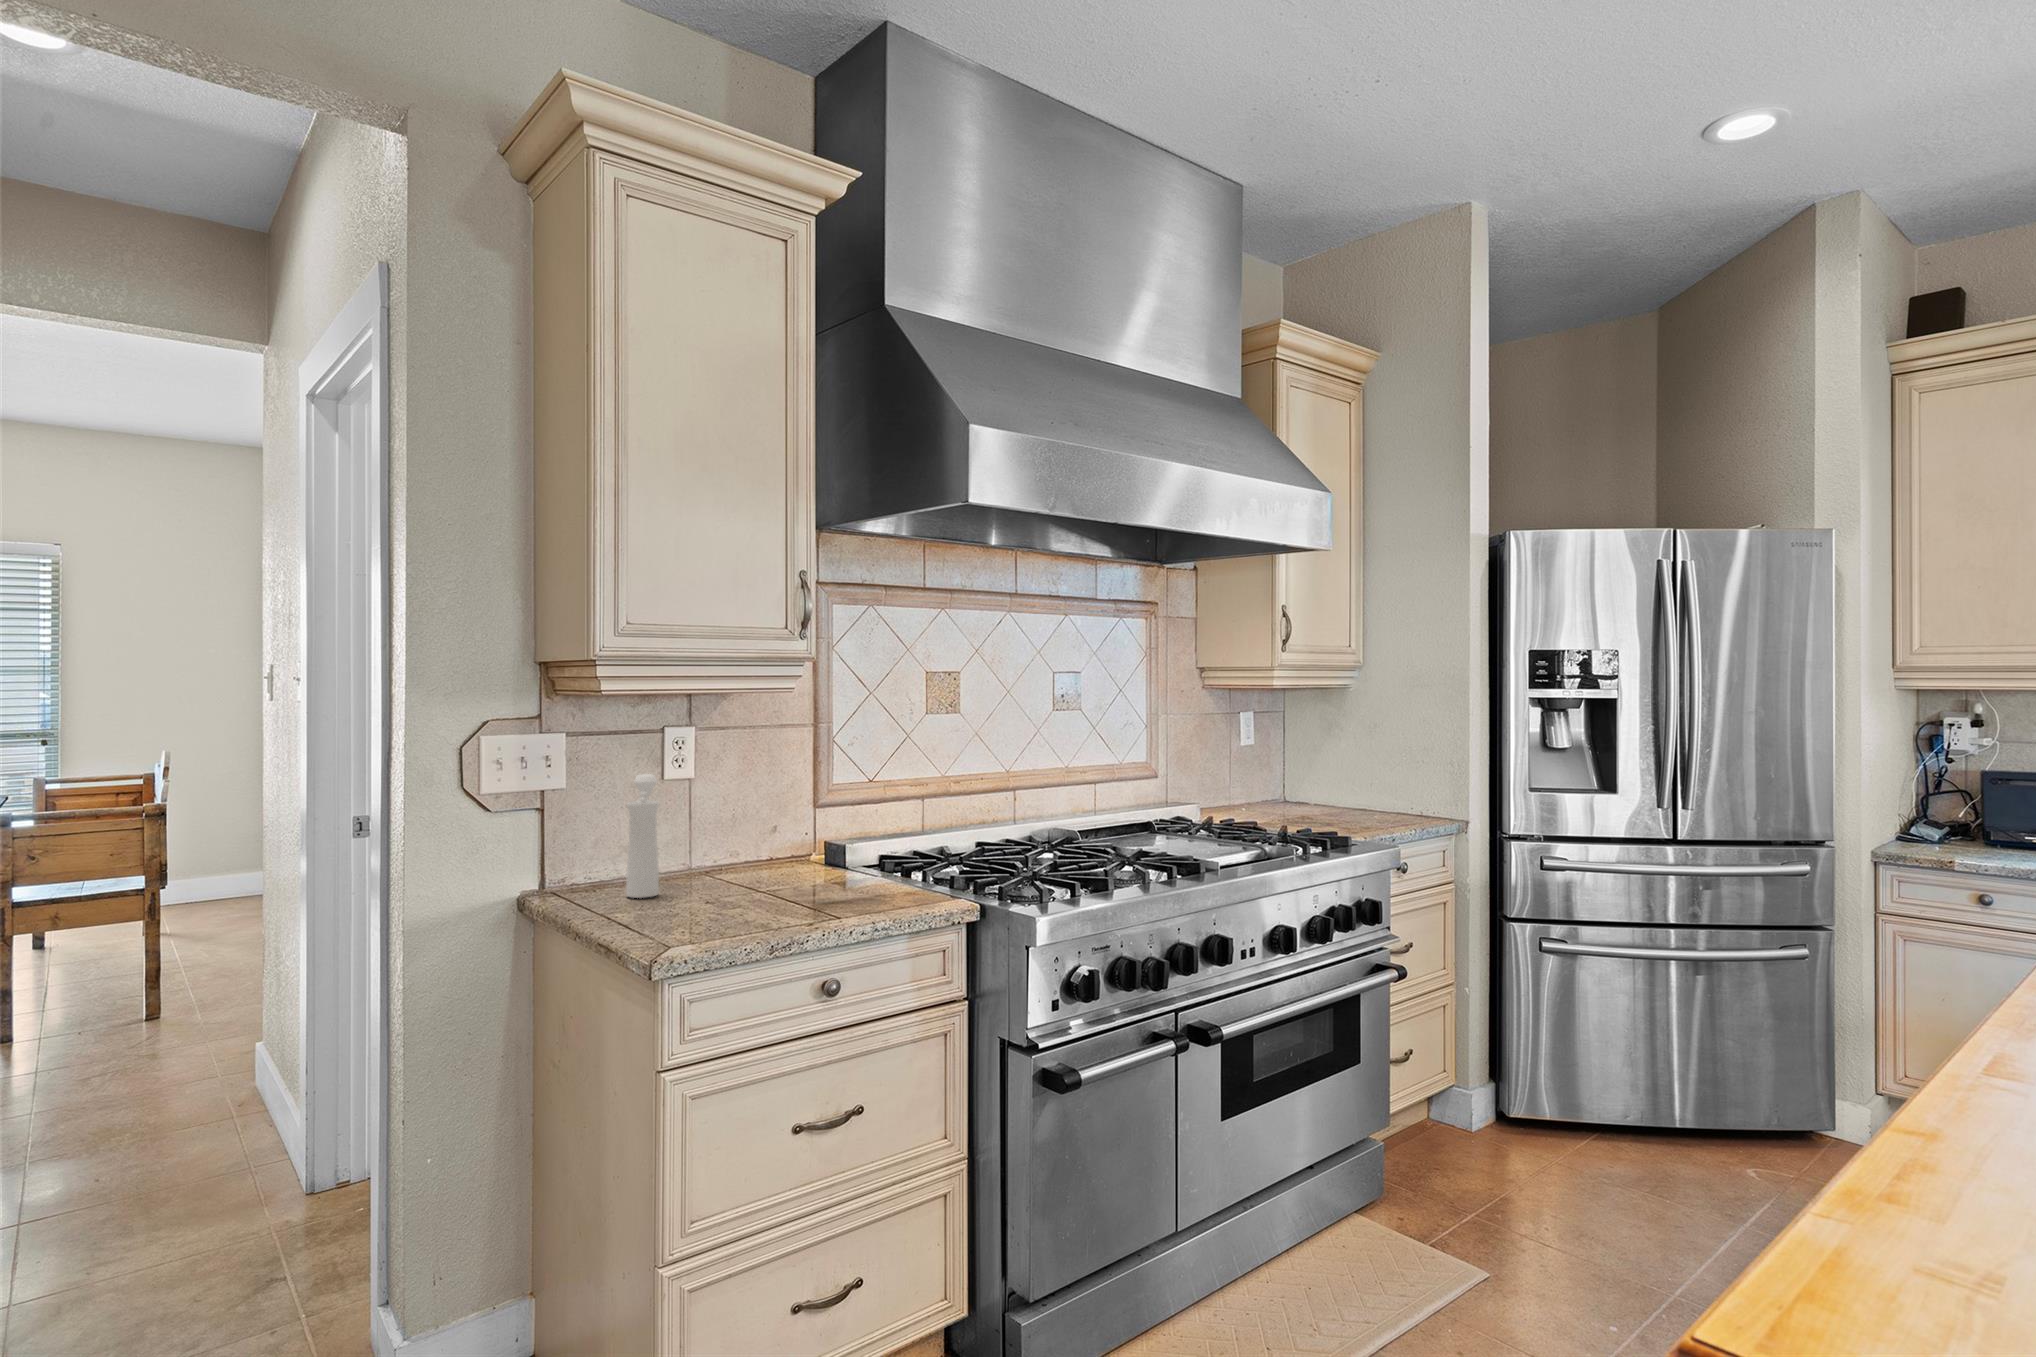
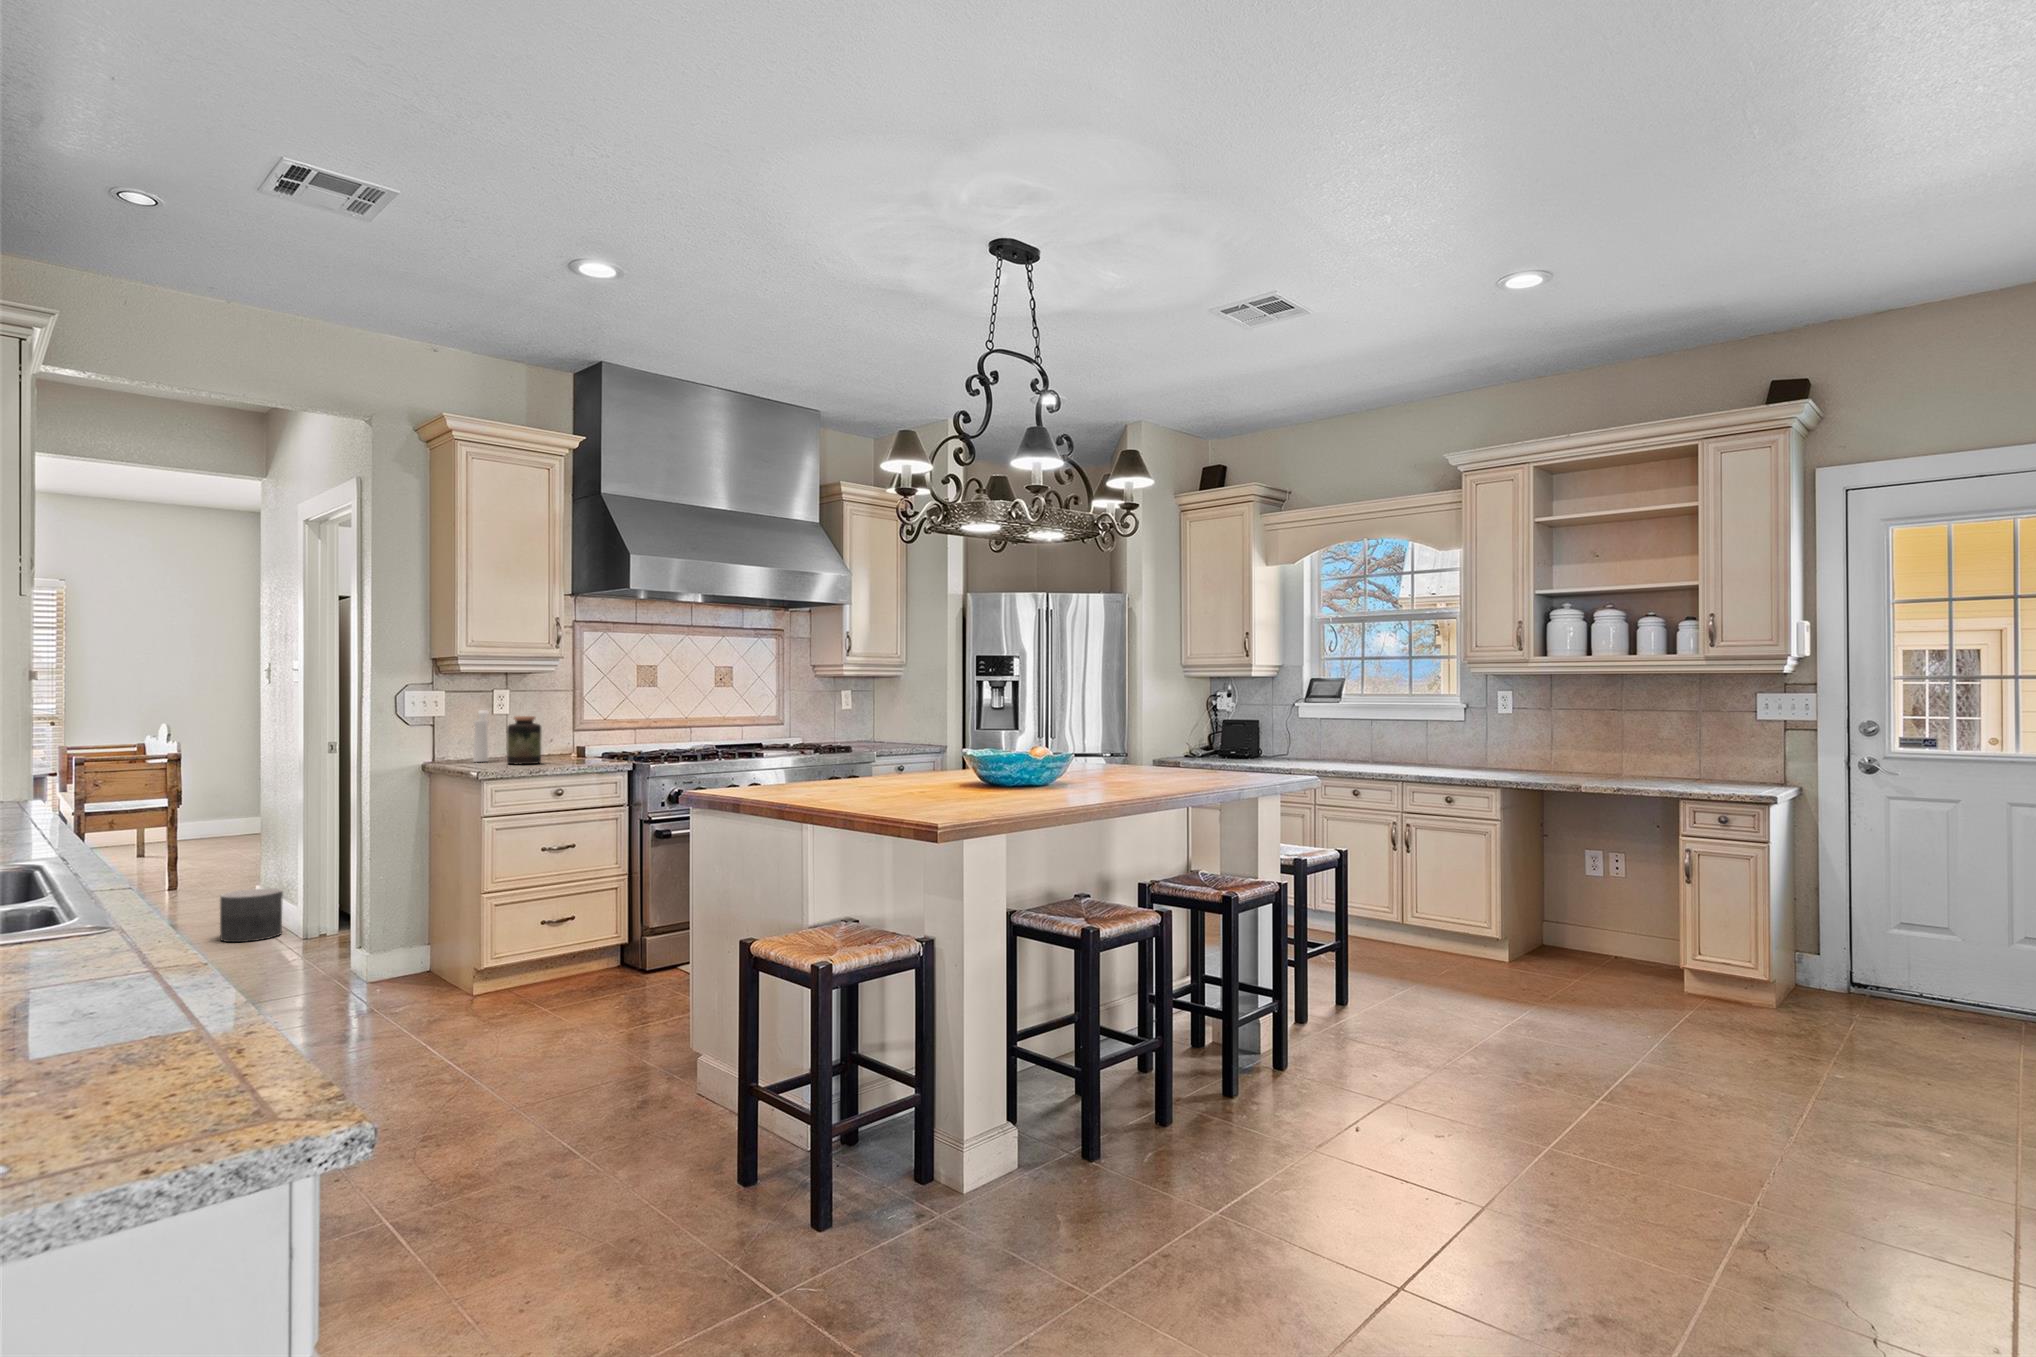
jar: none [706,797,781,916] -> present [507,716,541,764]
planter: none [161,1075,277,1194] -> present [220,888,283,942]

